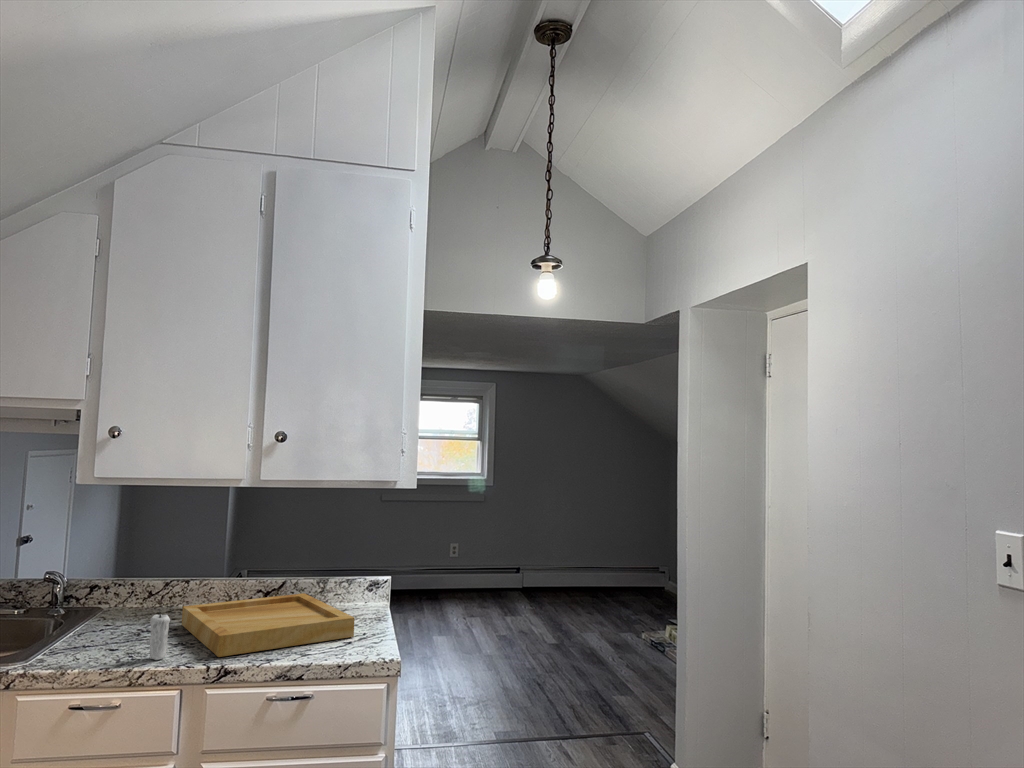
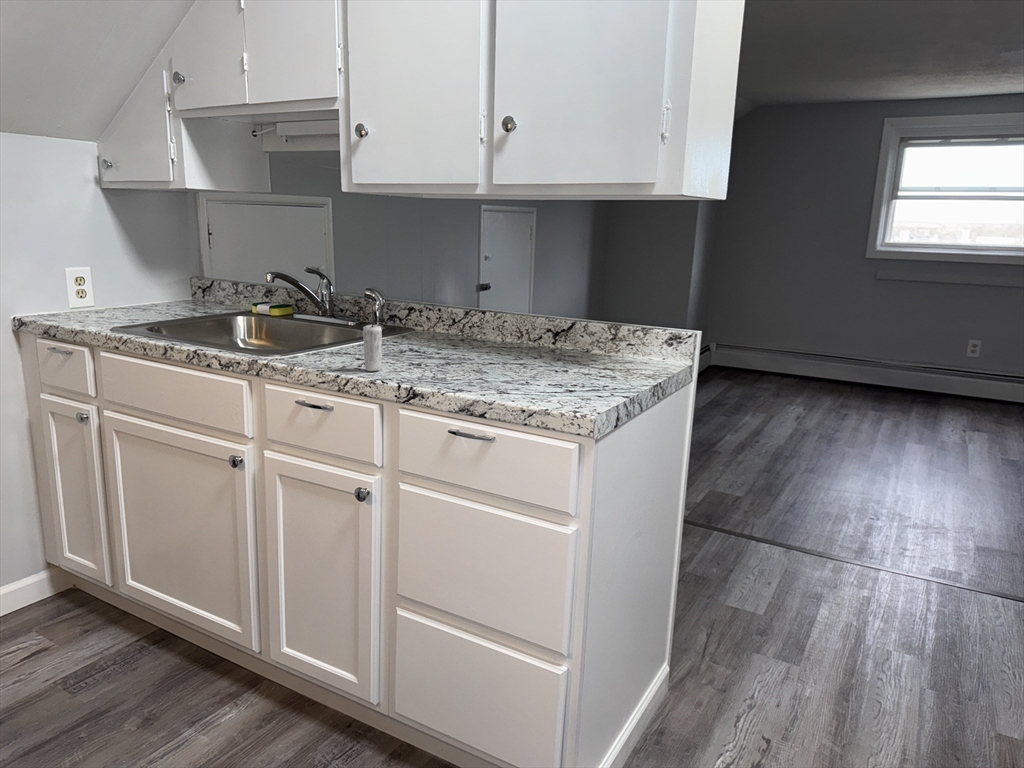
tray: present [182,593,355,657] -> none [420,331,589,386]

